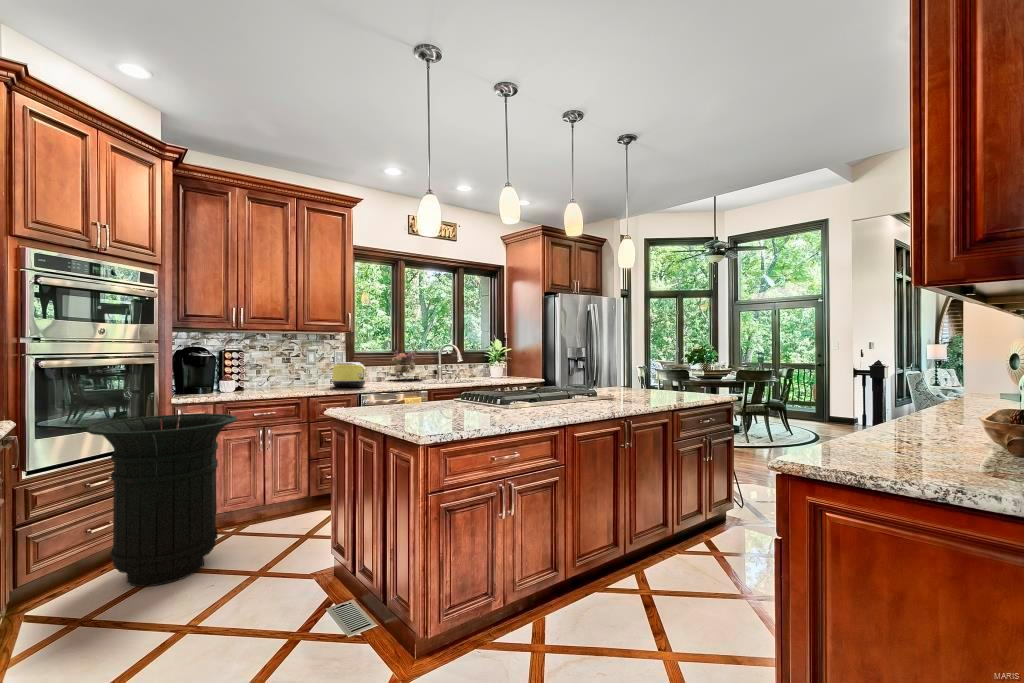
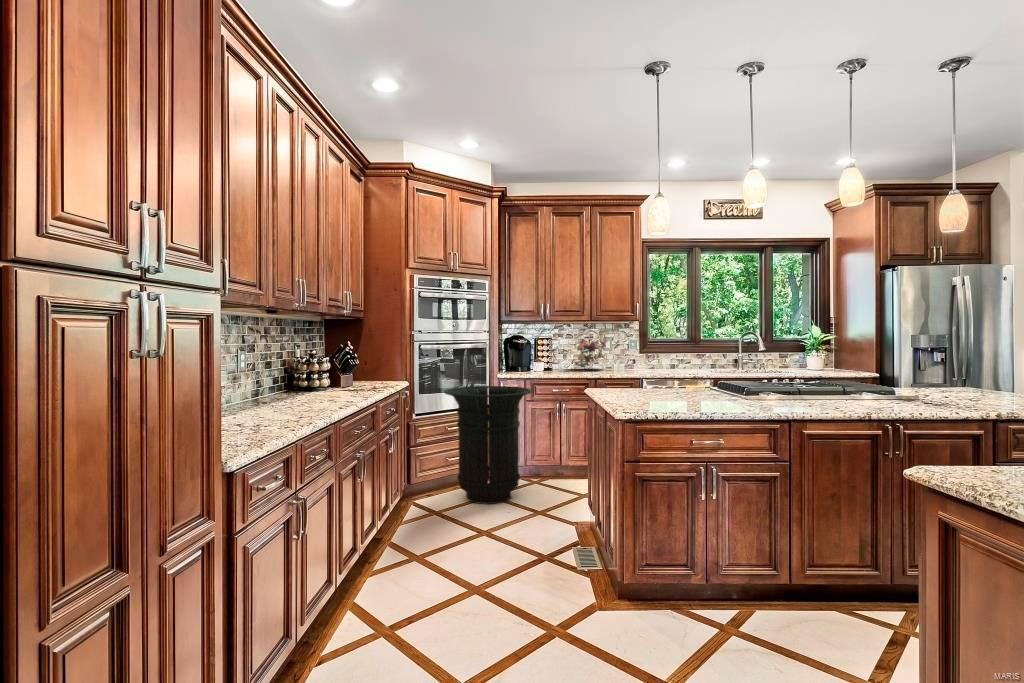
flower arrangement: present [387,349,423,378] -> present [572,338,607,368]
toaster: present [333,362,367,387] -> none [621,350,651,373]

